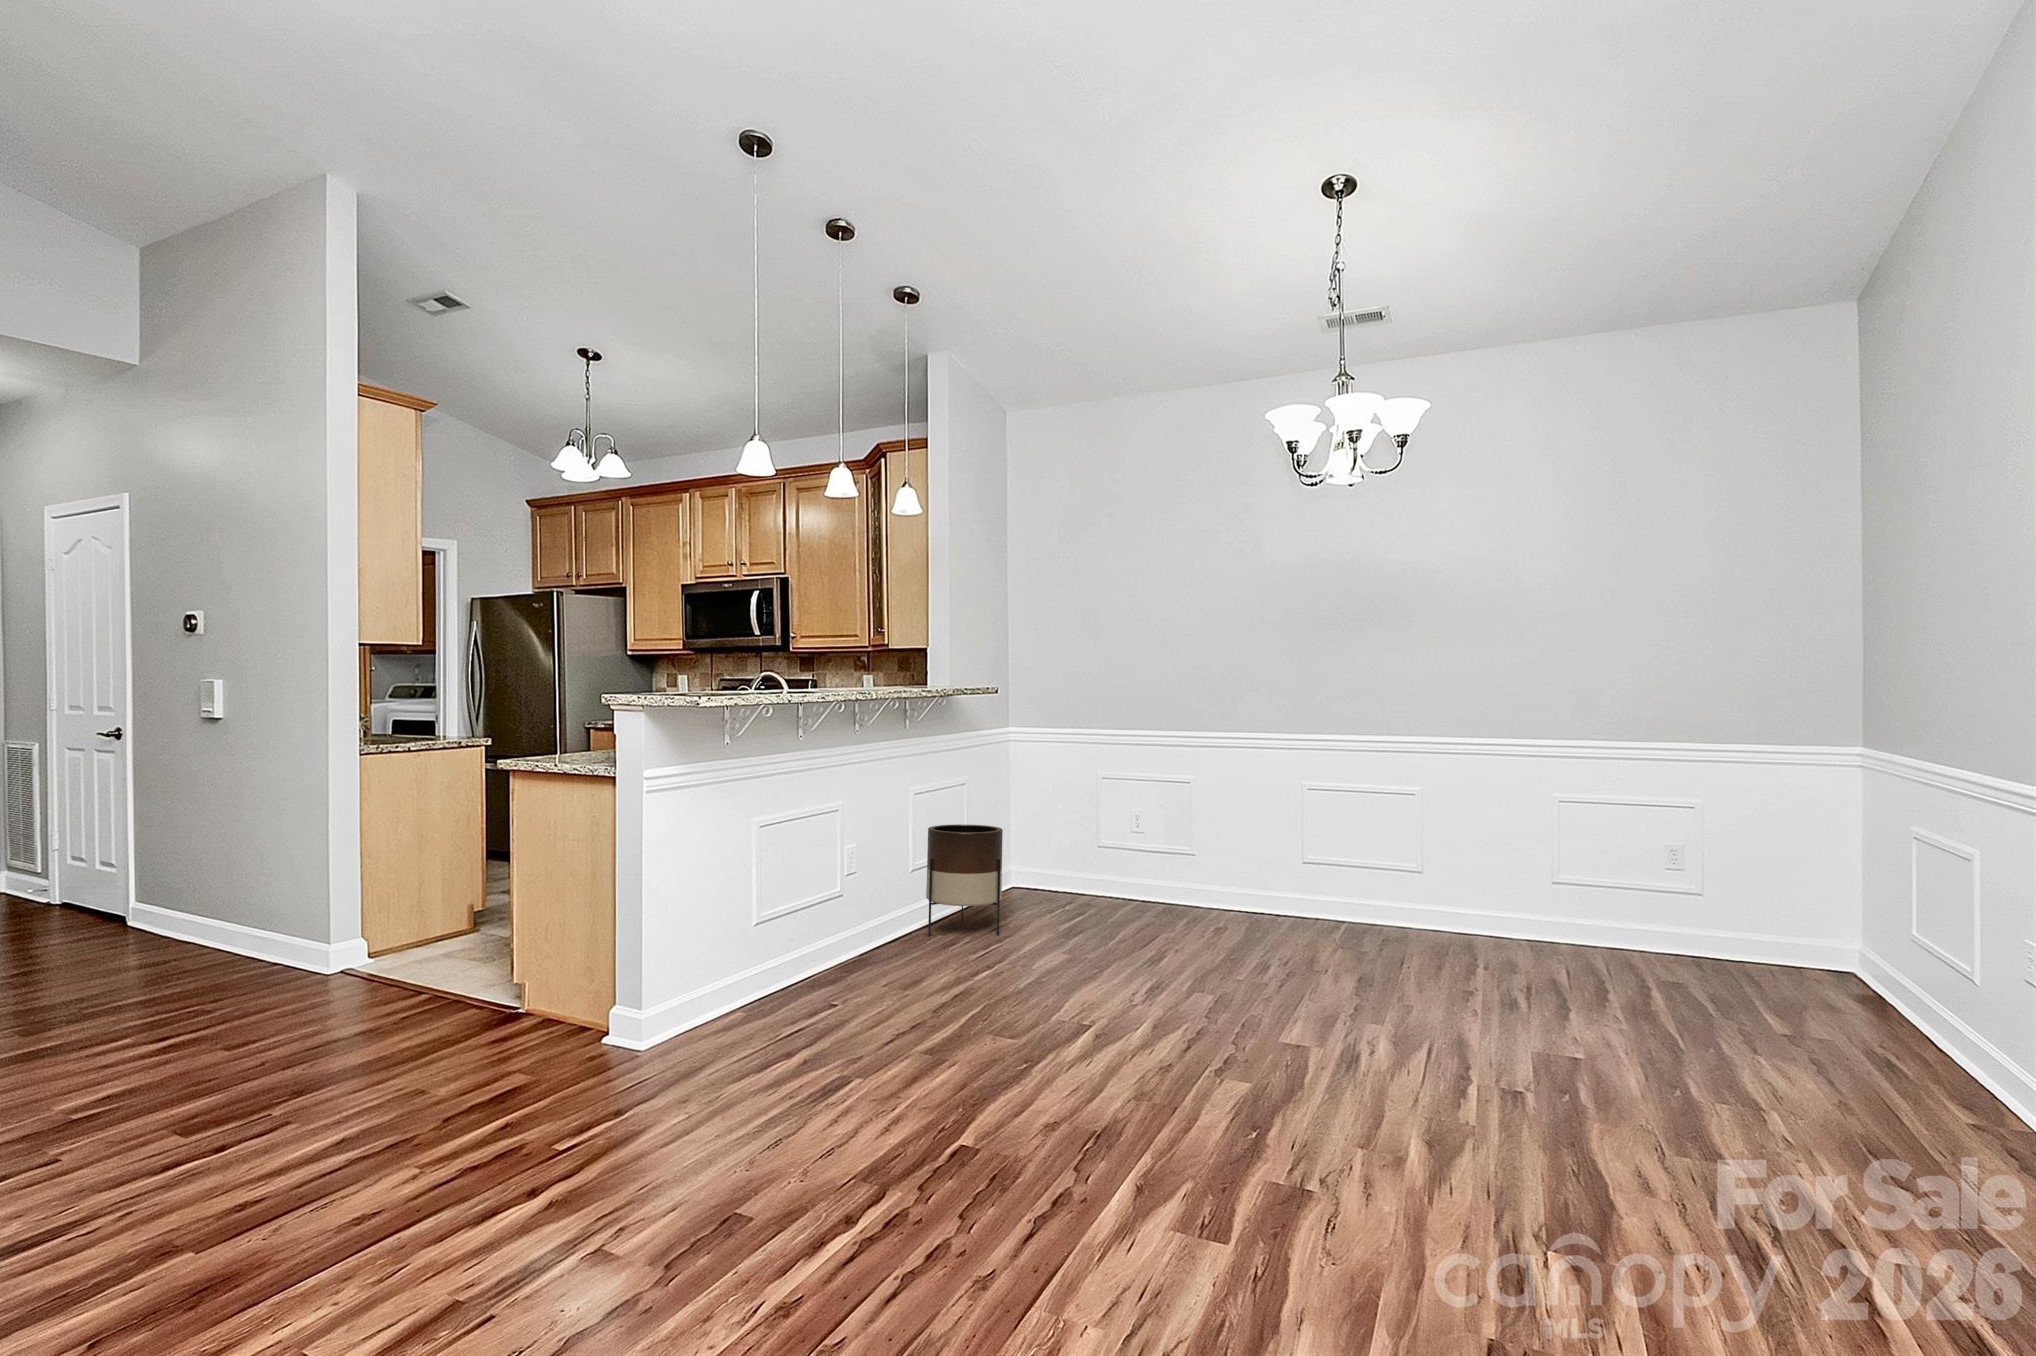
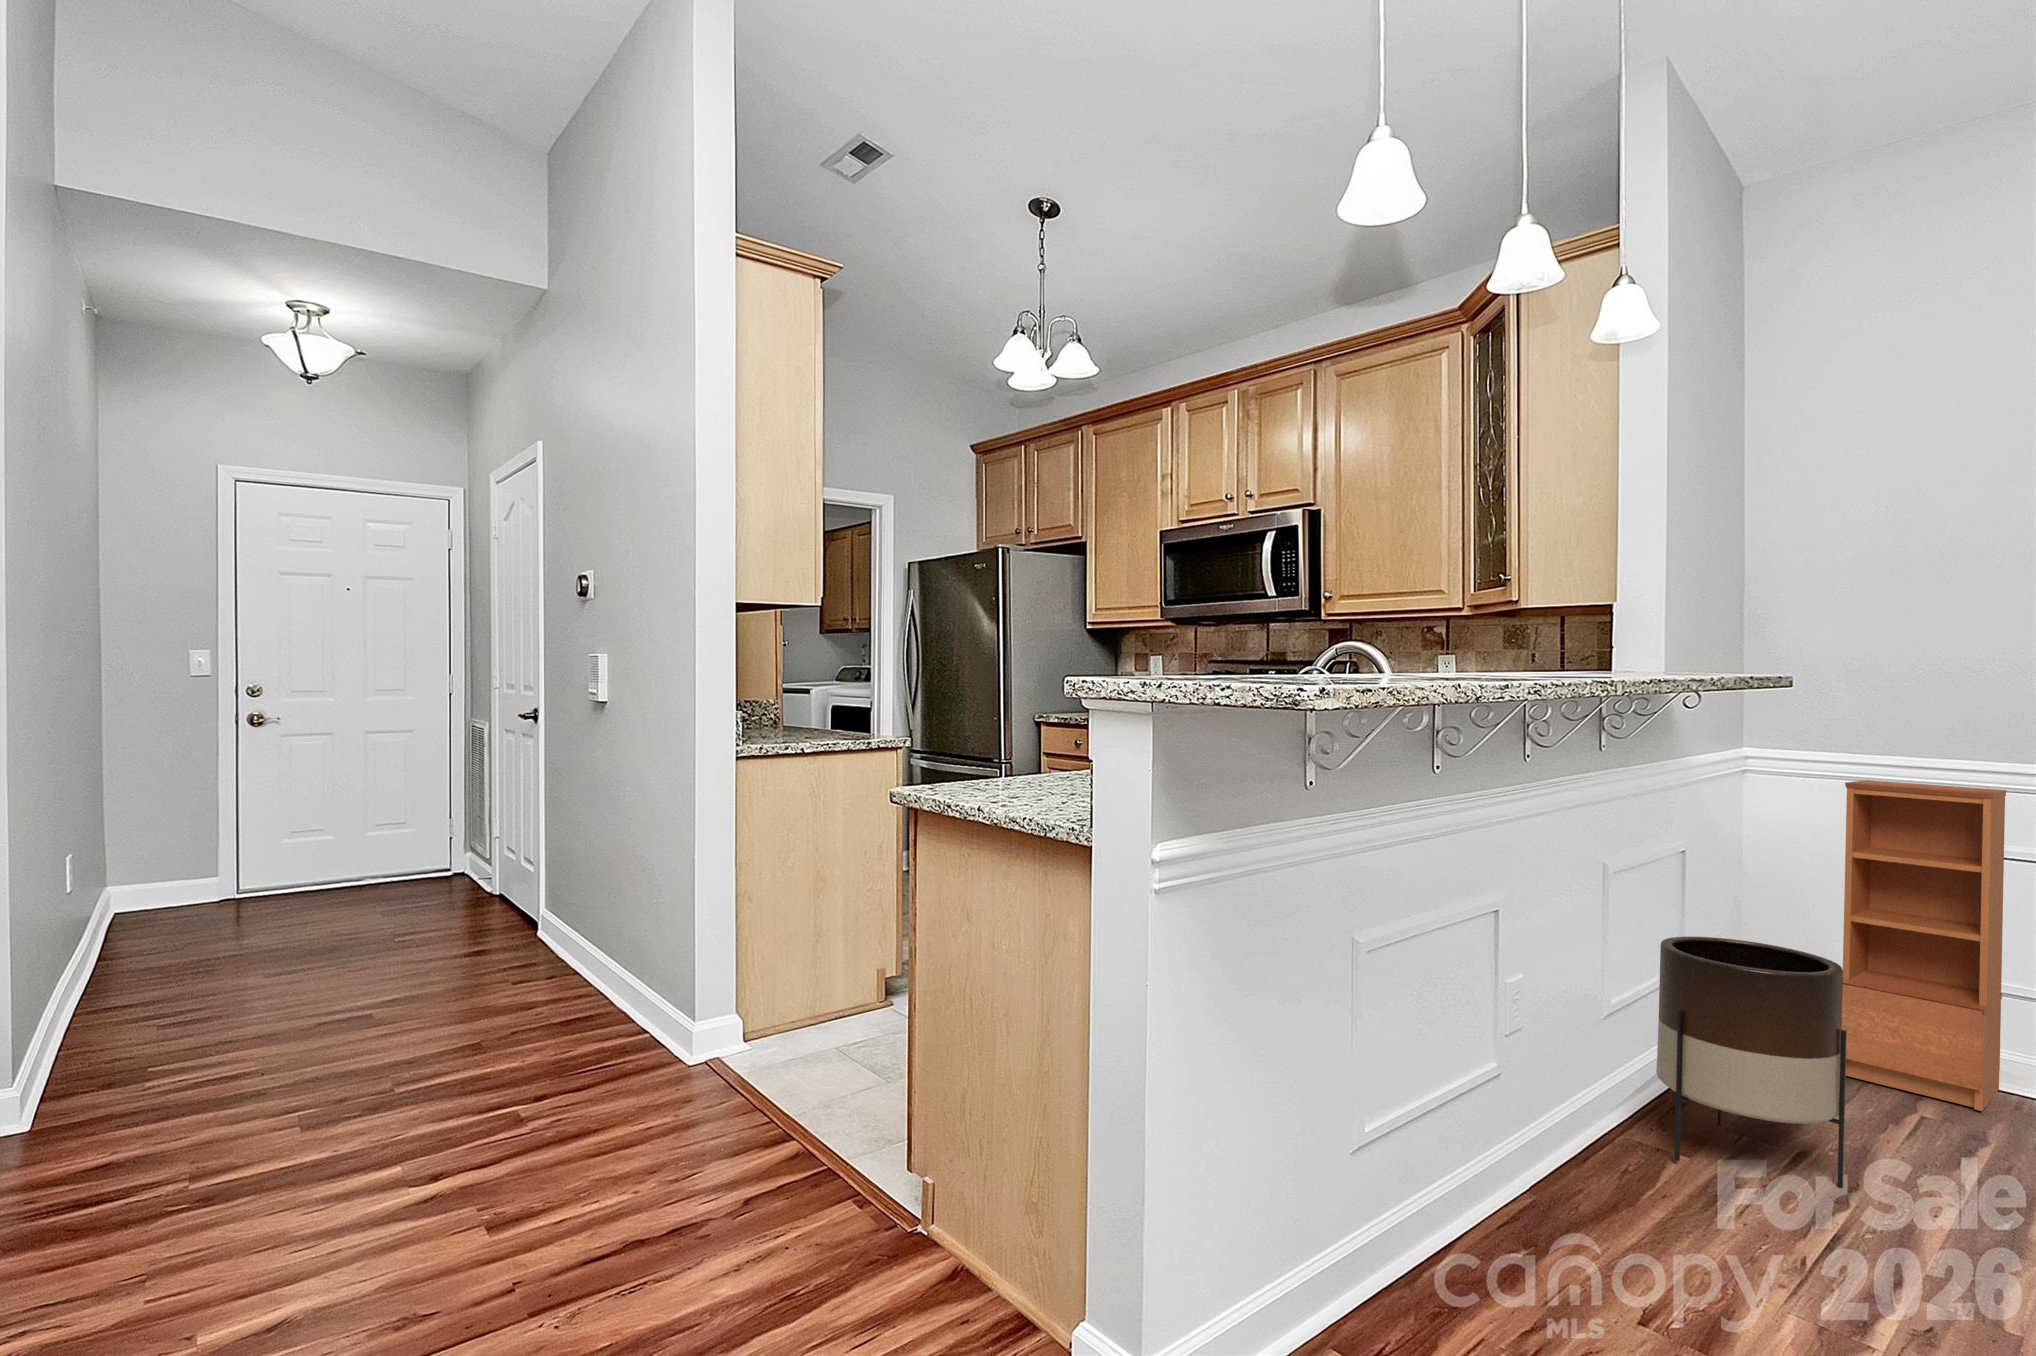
bookcase: none [1035,743,1109,904] -> present [1842,780,2006,1111]

